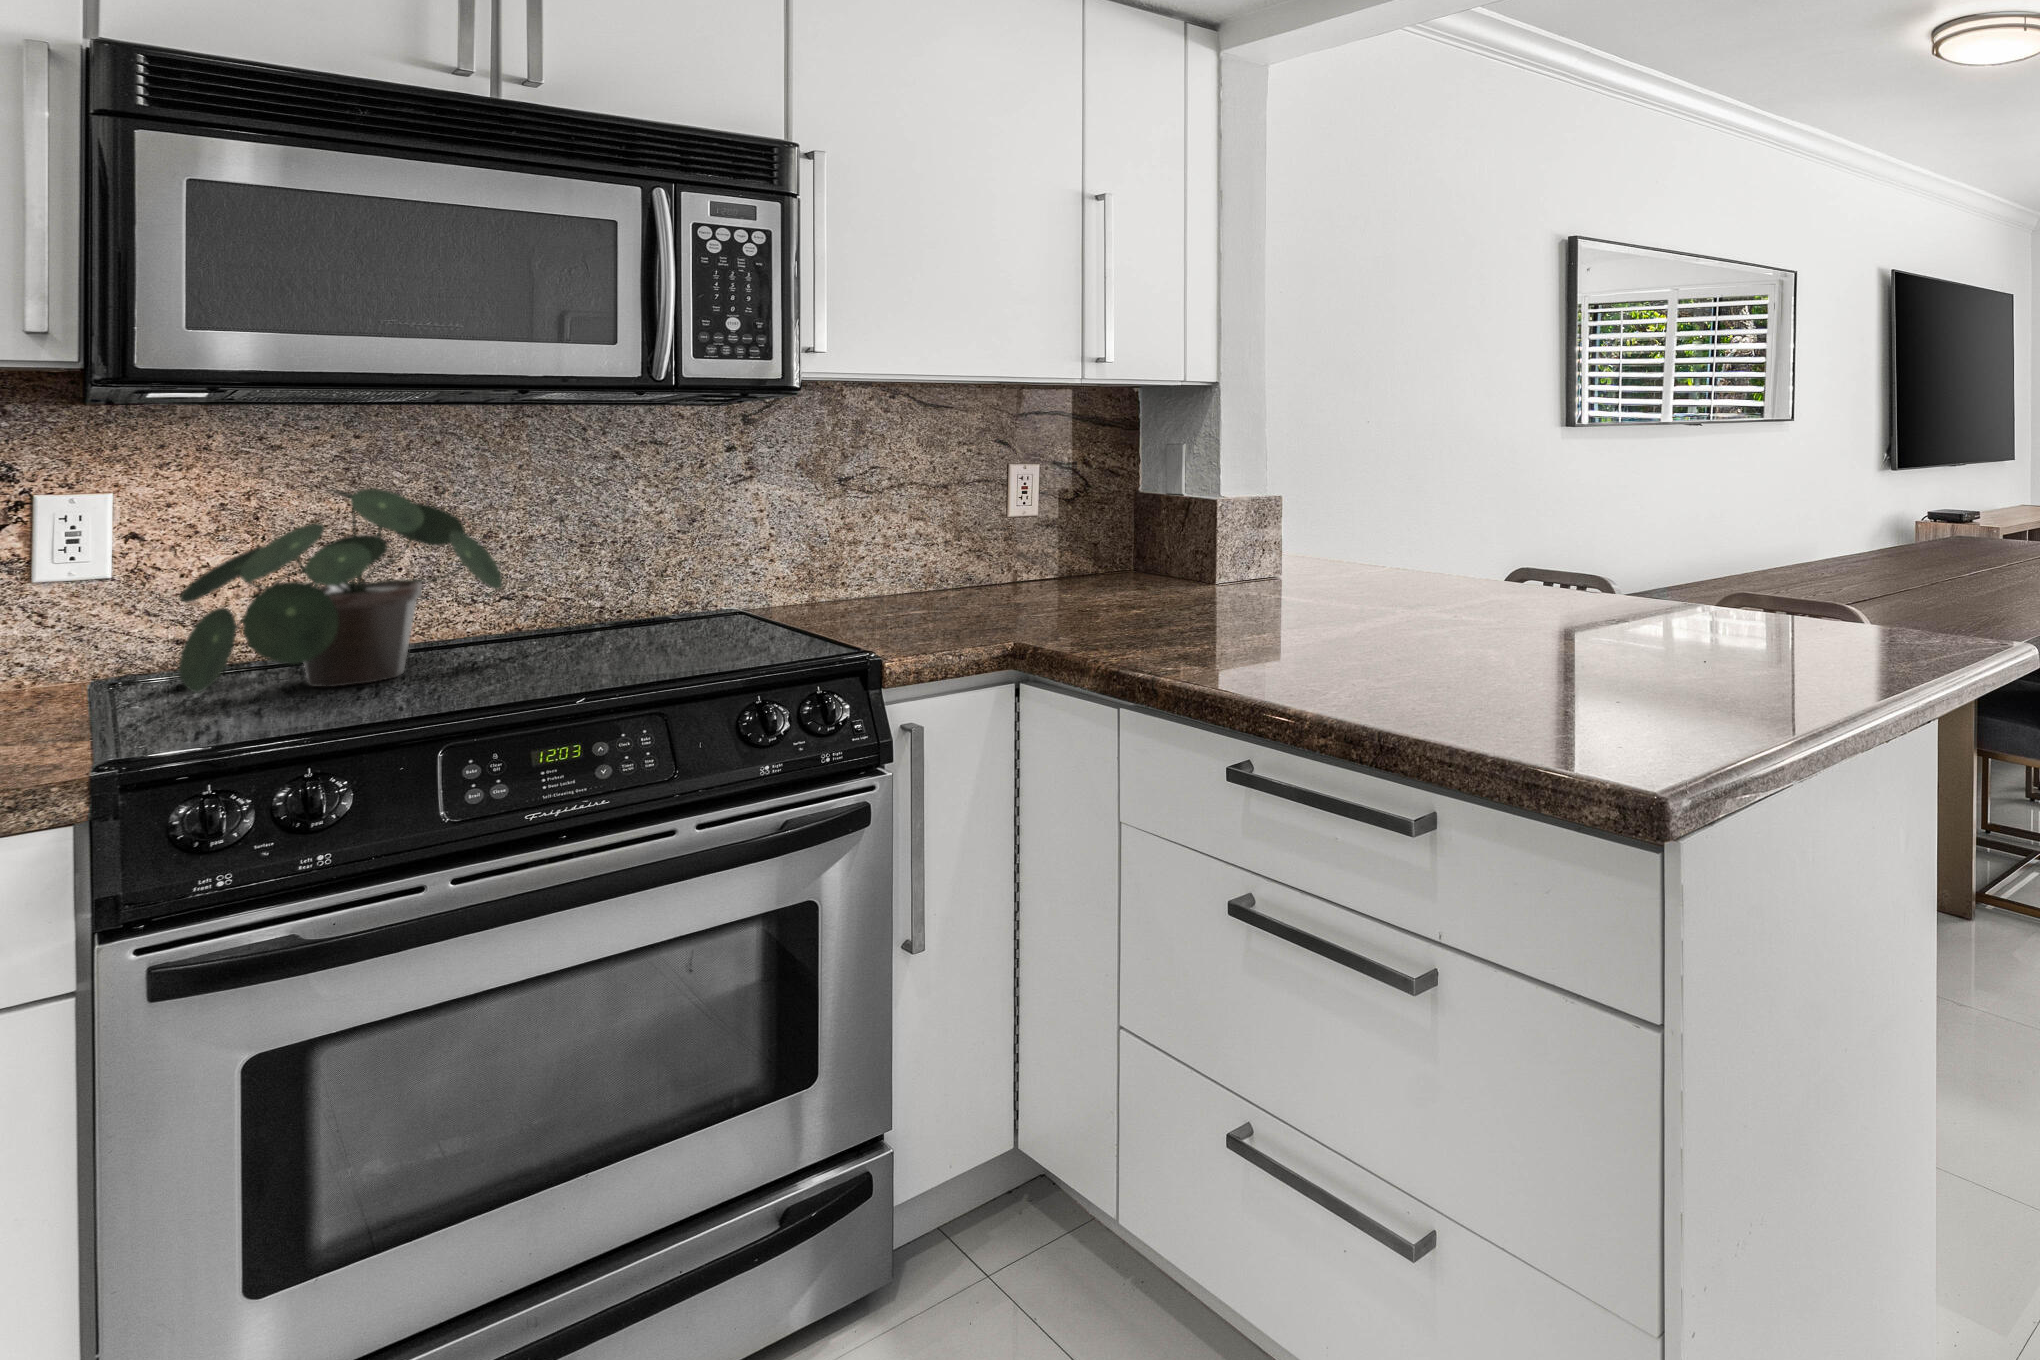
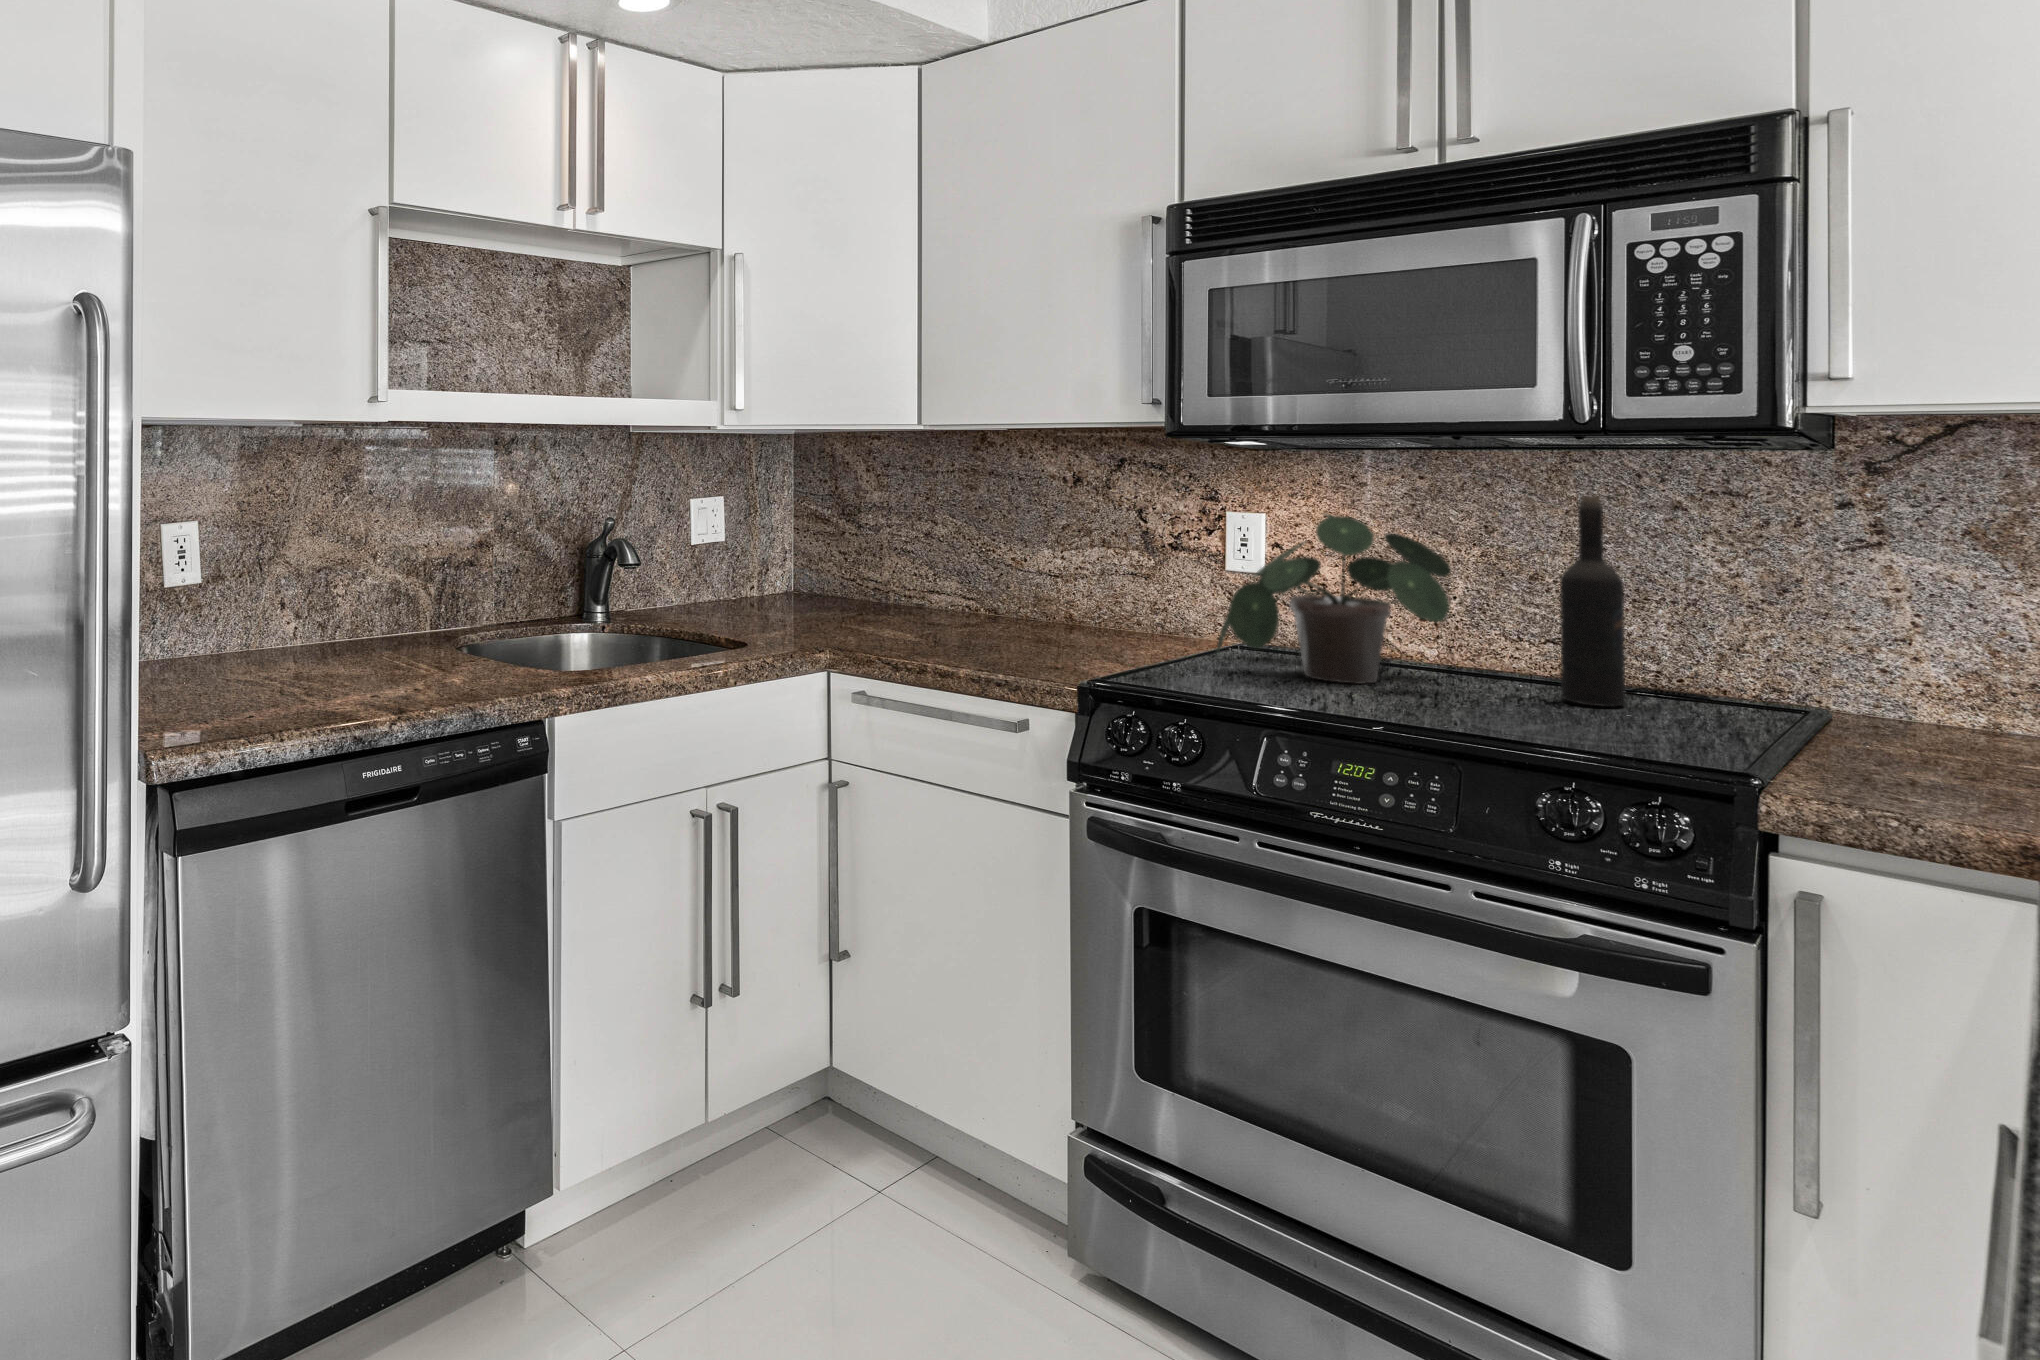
wine bottle: none [591,448,647,640] -> present [1560,496,1625,707]

